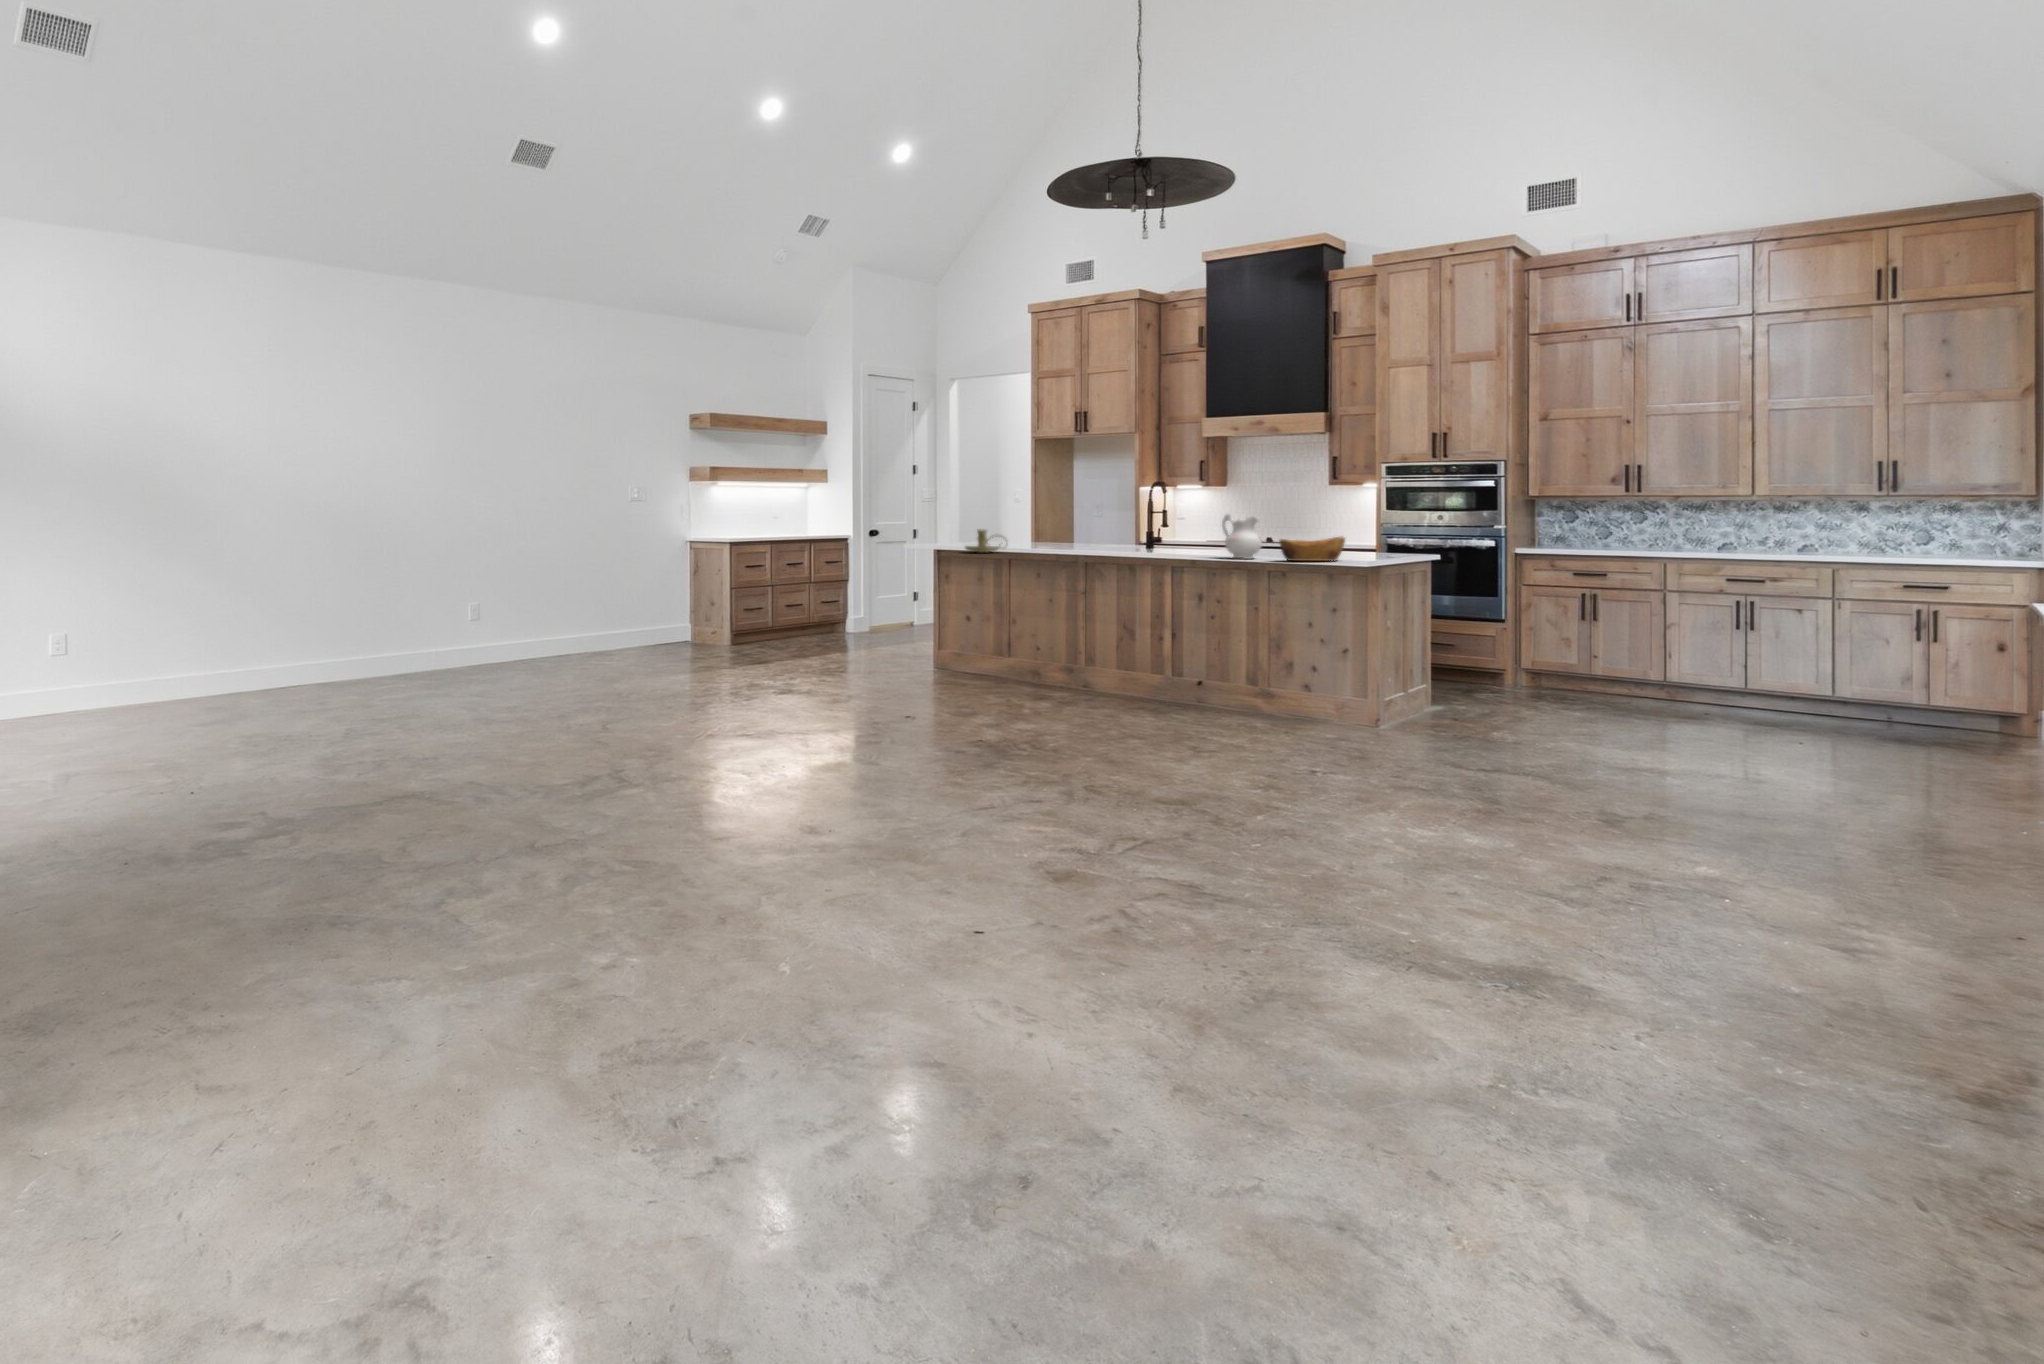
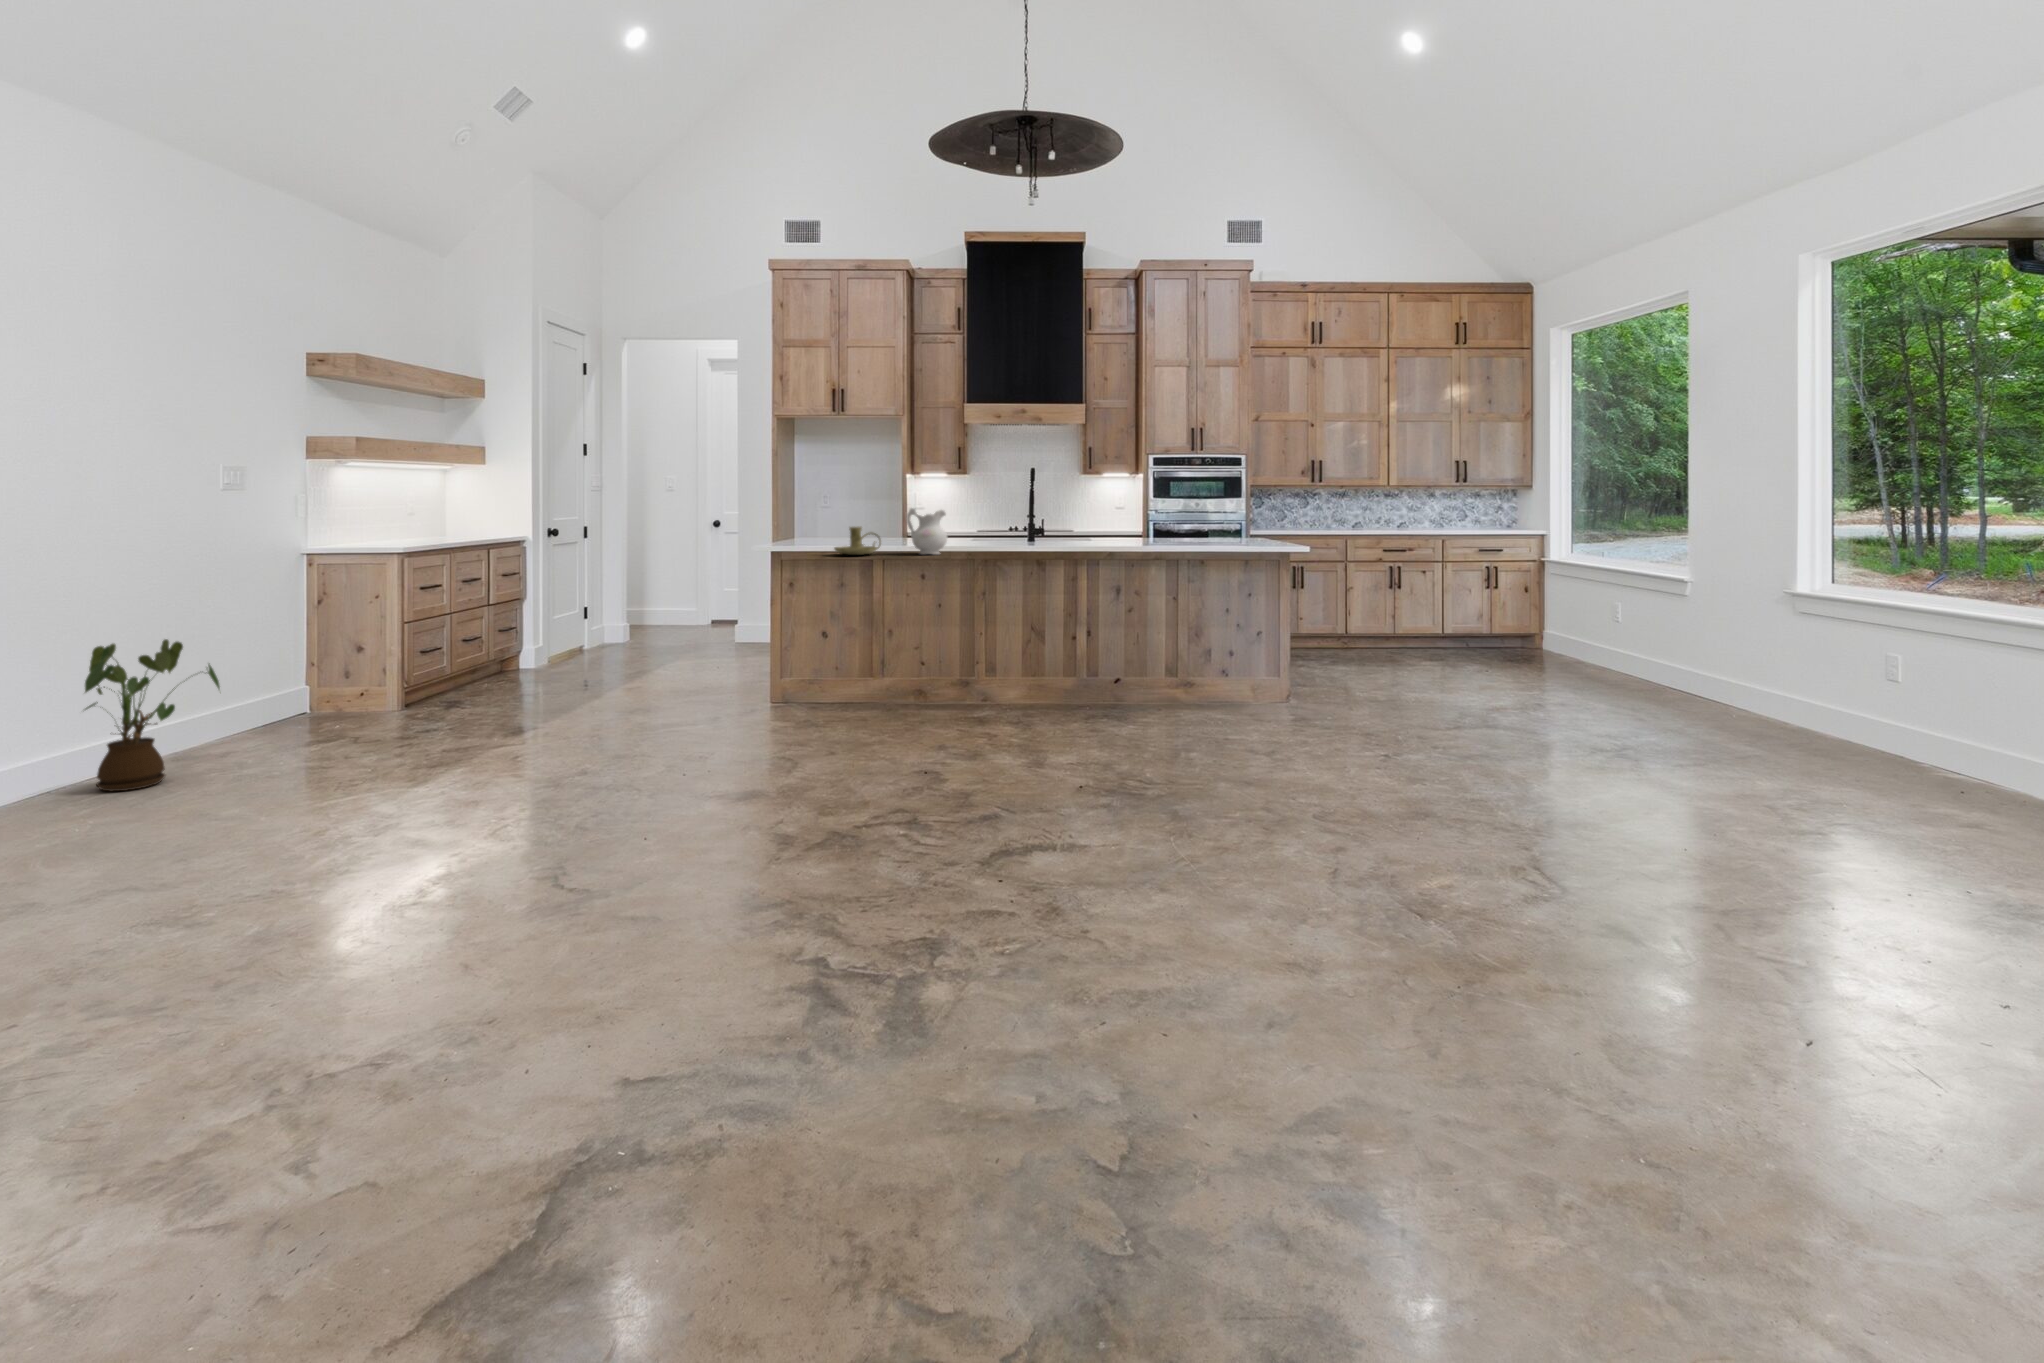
ceramic pitcher: present [1222,515,1262,559] -> present [907,509,947,554]
wooden bowl: present [1279,537,1345,562] -> none [1214,527,1259,552]
house plant: none [545,581,603,659] -> present [85,639,220,792]

